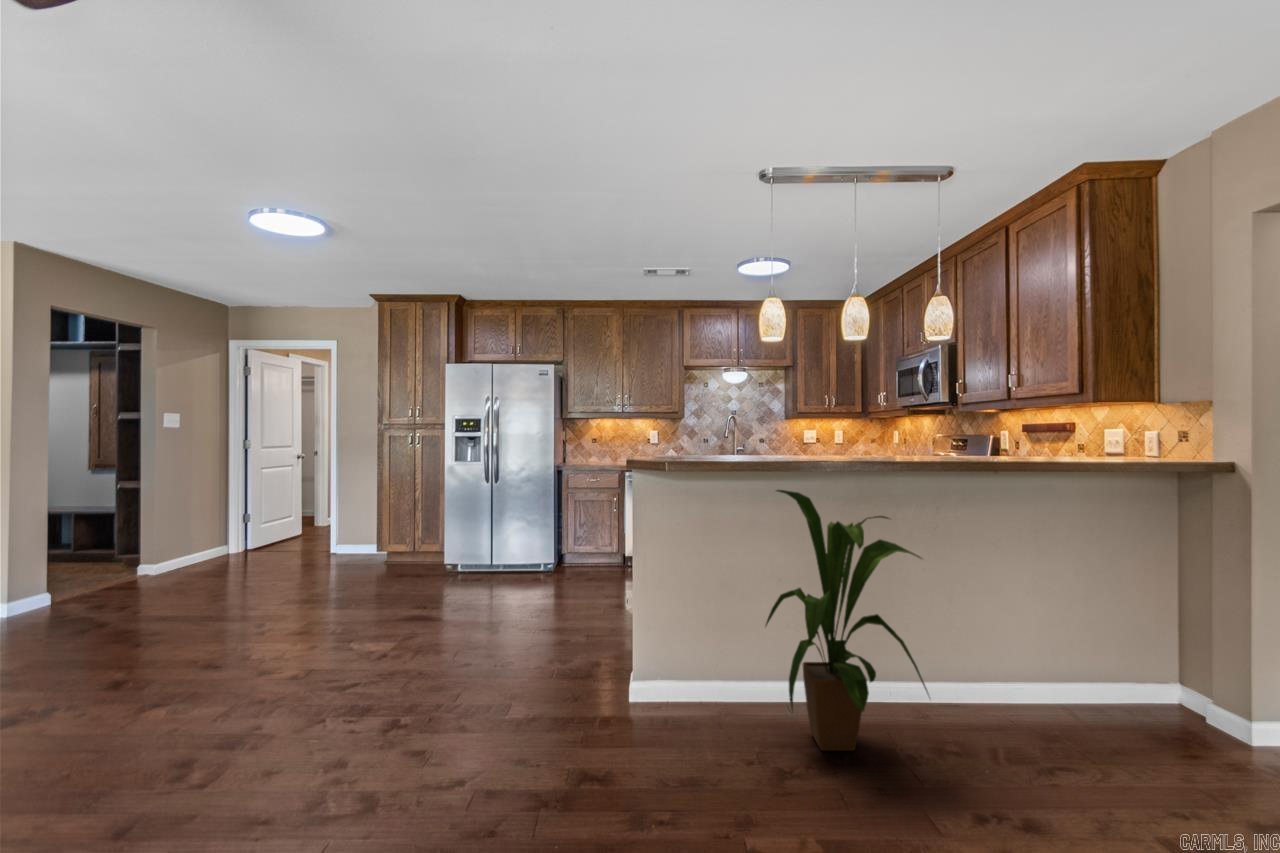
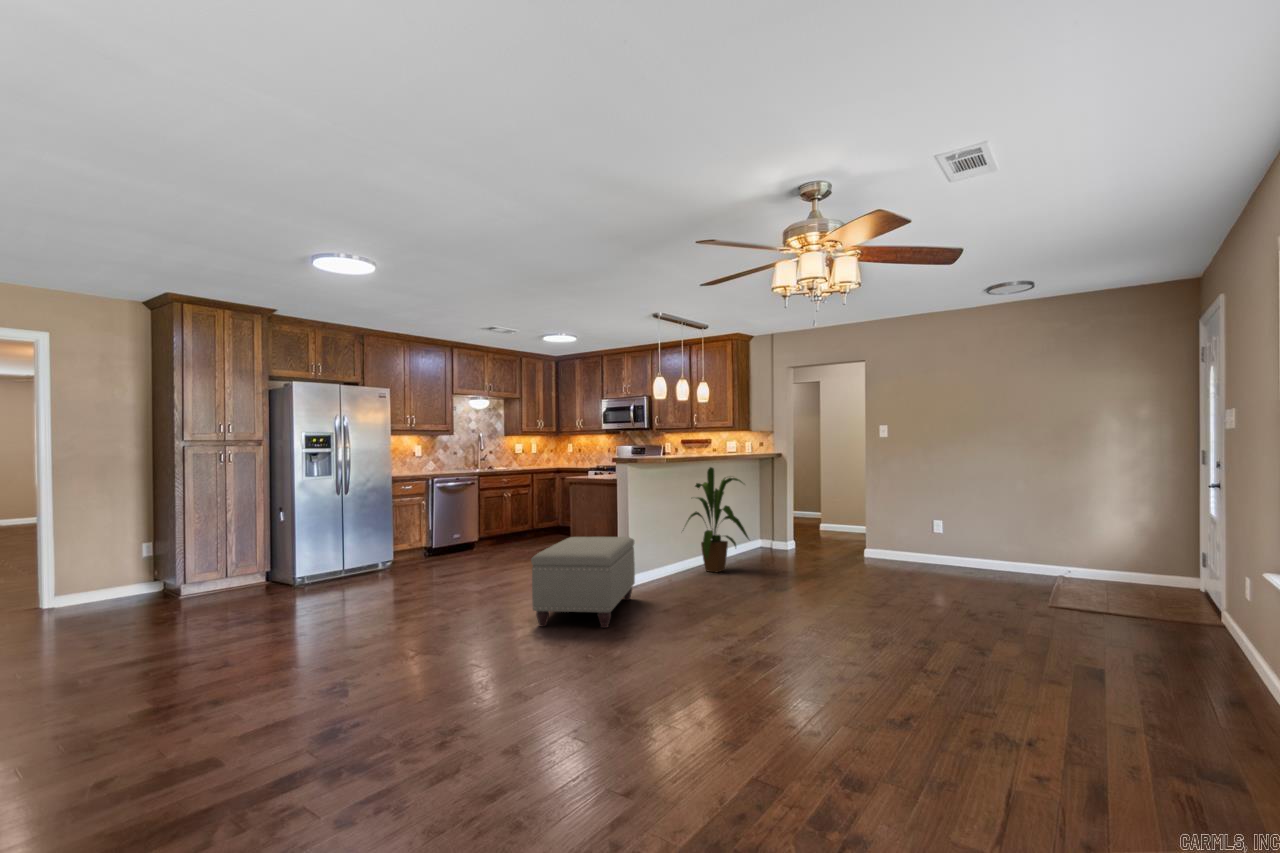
ottoman: none [170,593,482,813] -> present [531,537,635,628]

